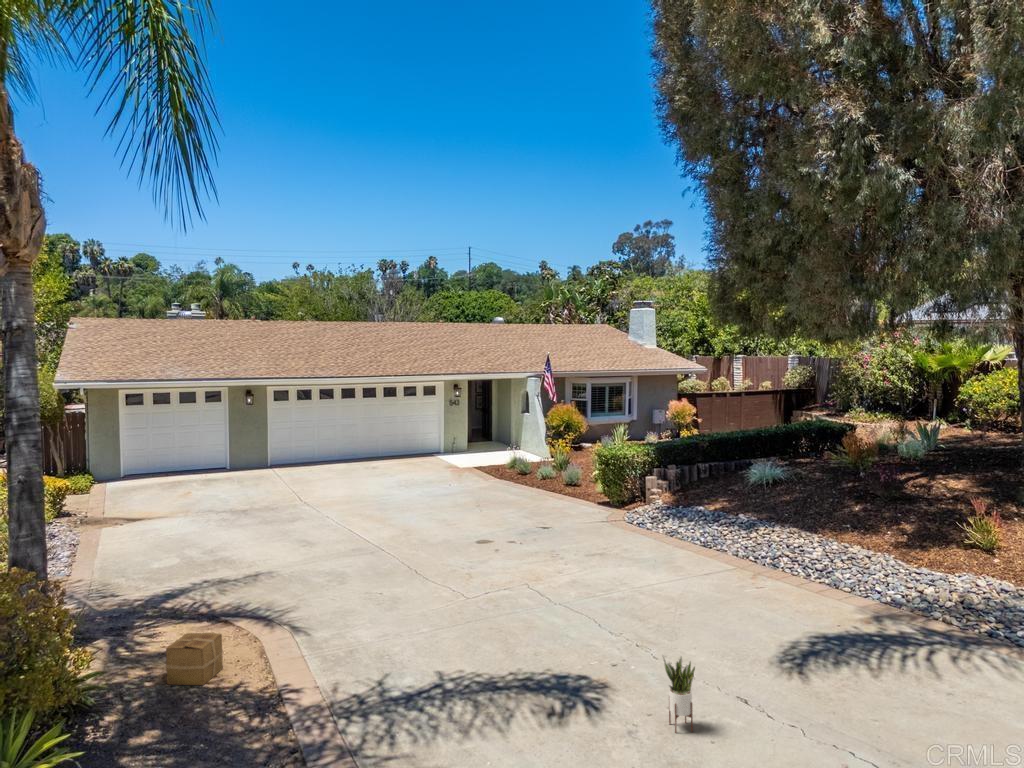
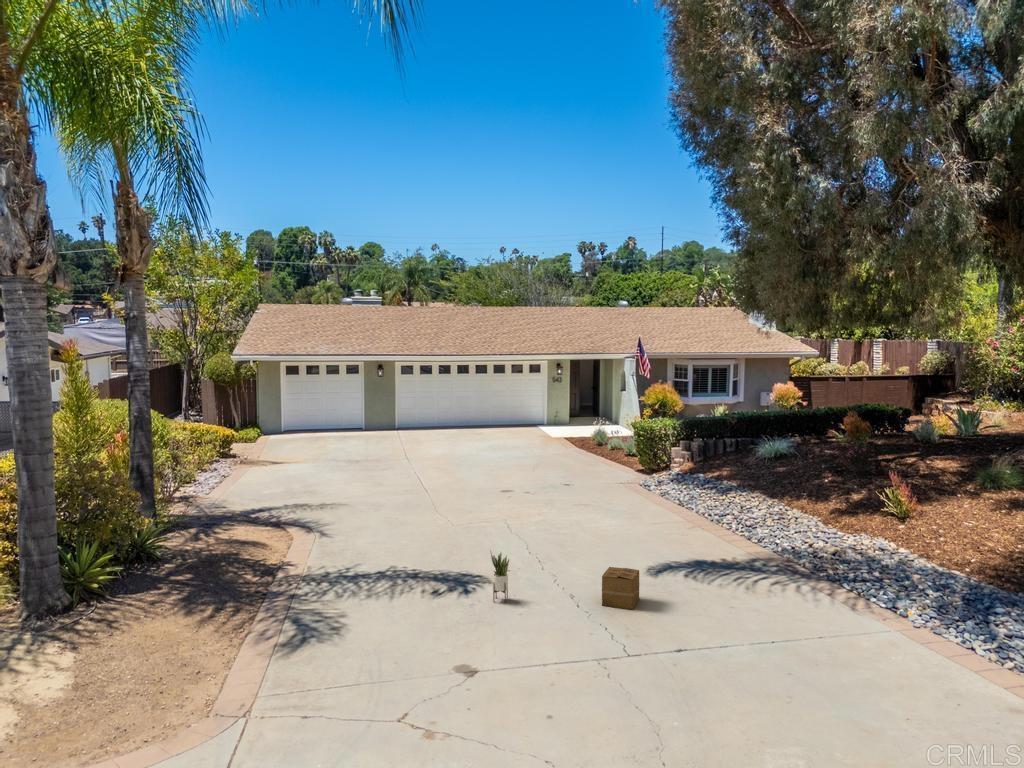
cardboard box: present [166,633,223,685] -> present [602,567,639,610]

